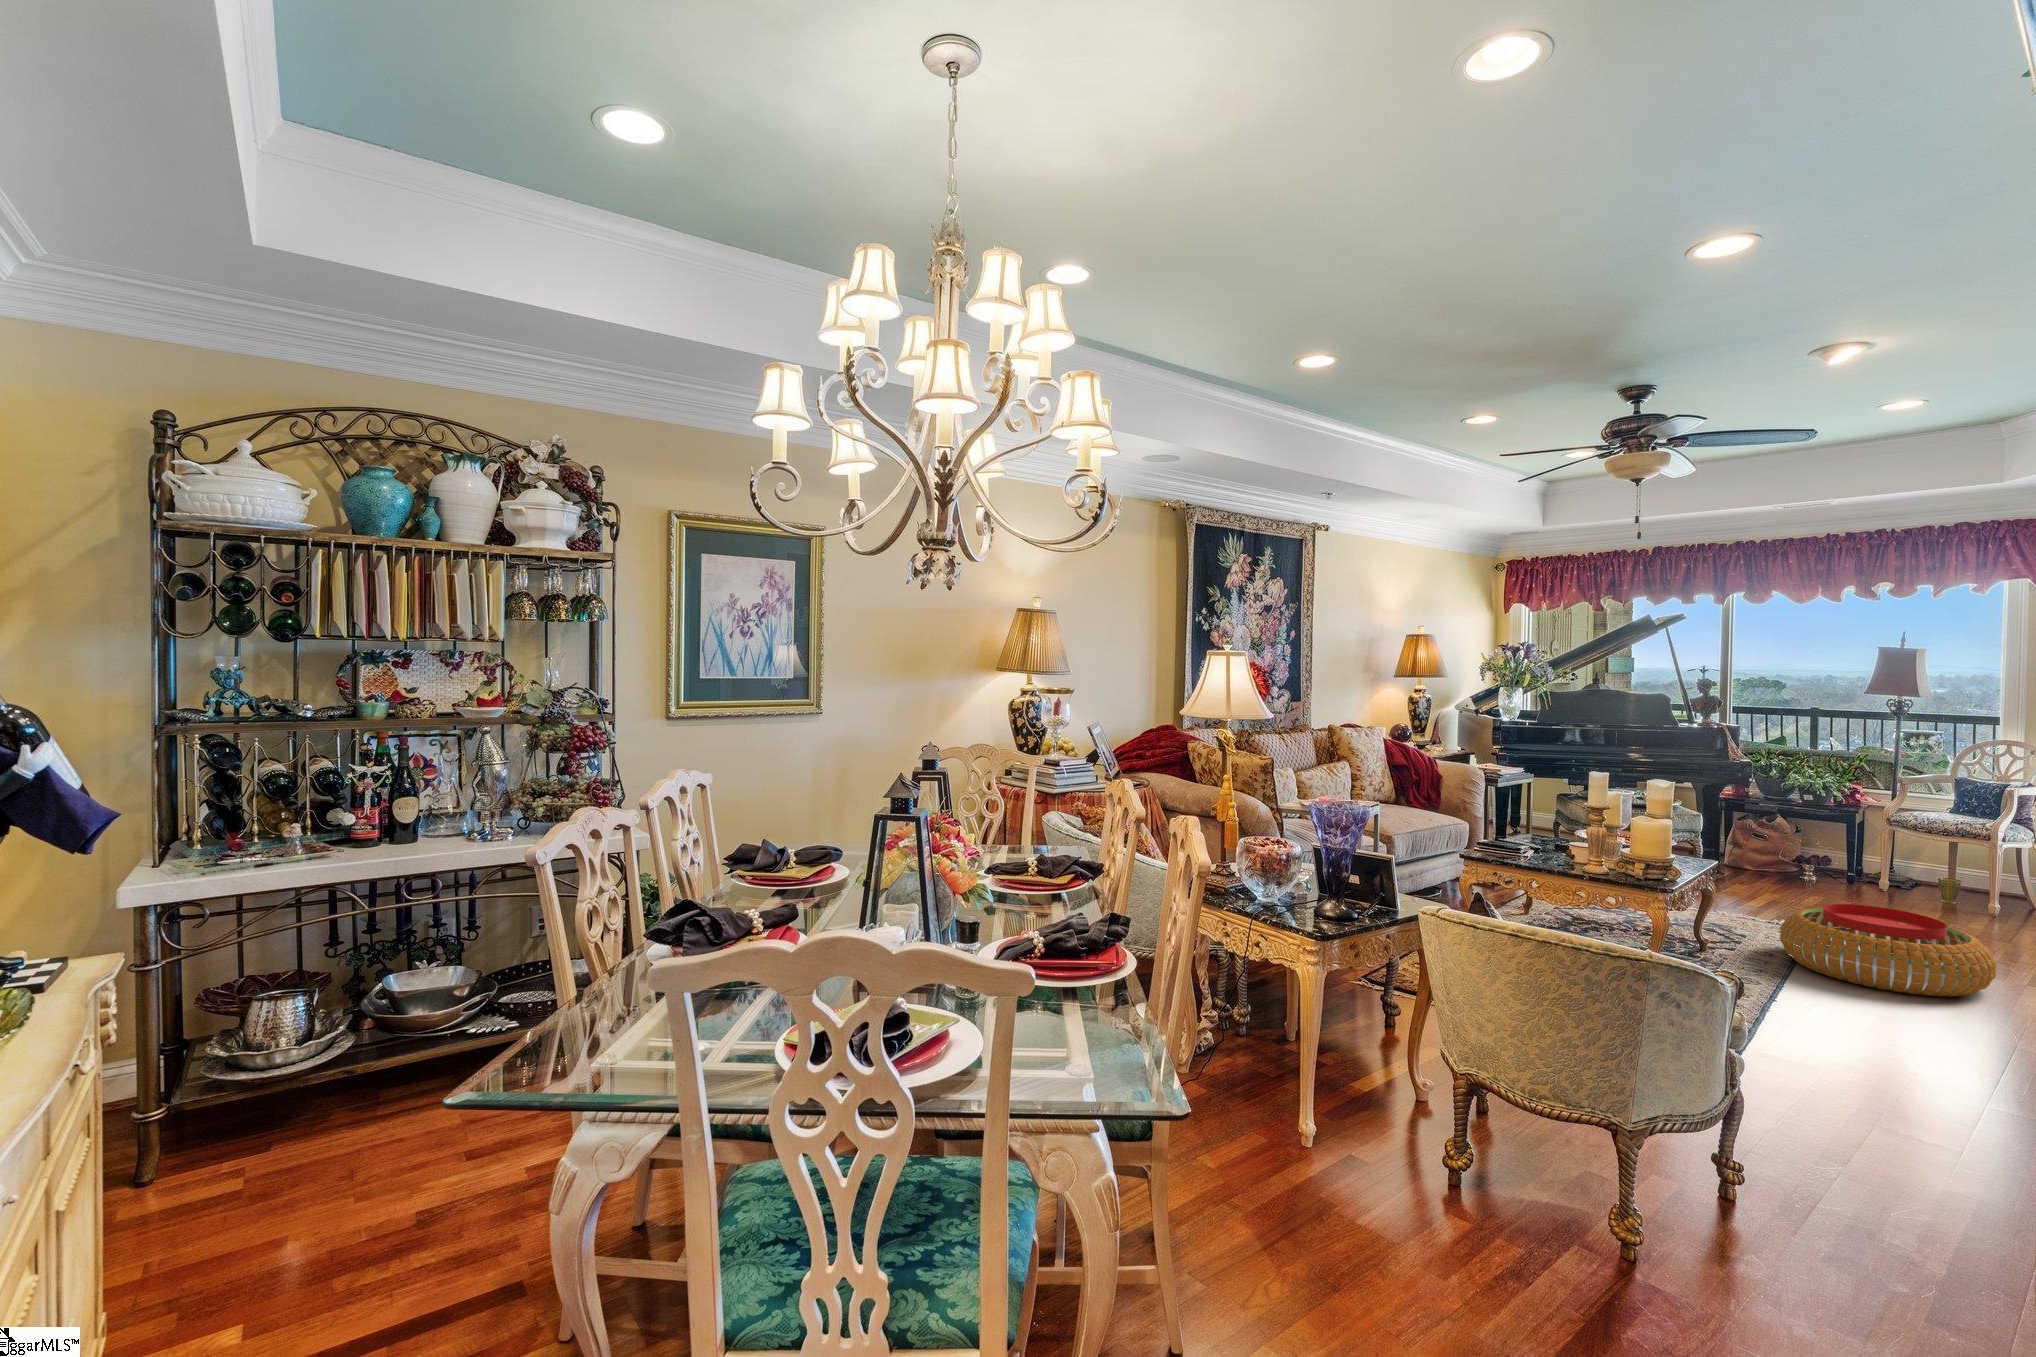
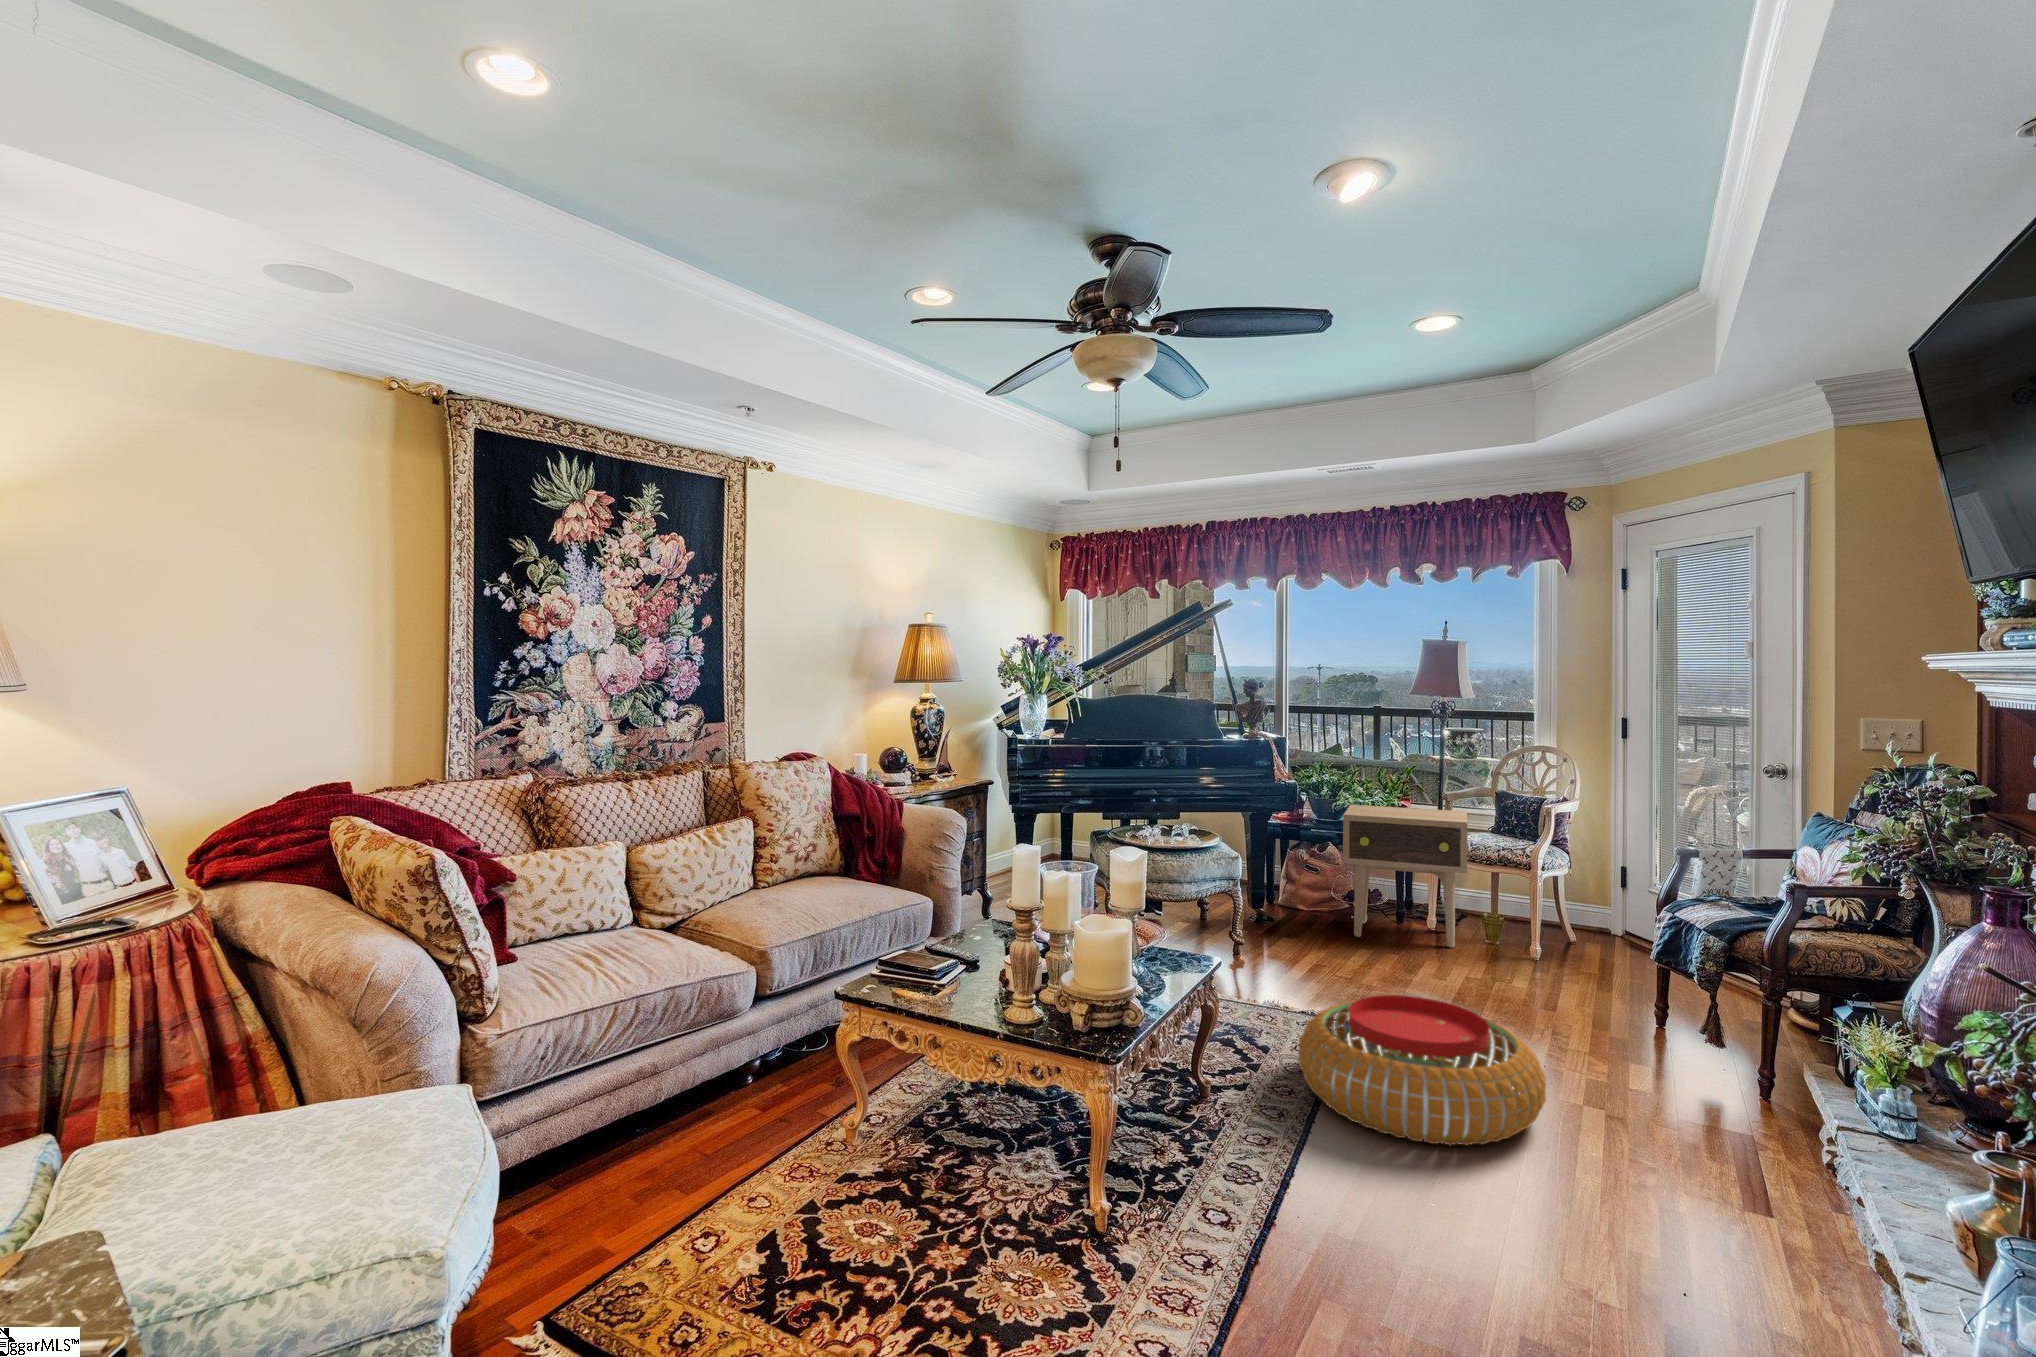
side table: none [1797,784,1925,901] -> present [1343,805,1467,947]

